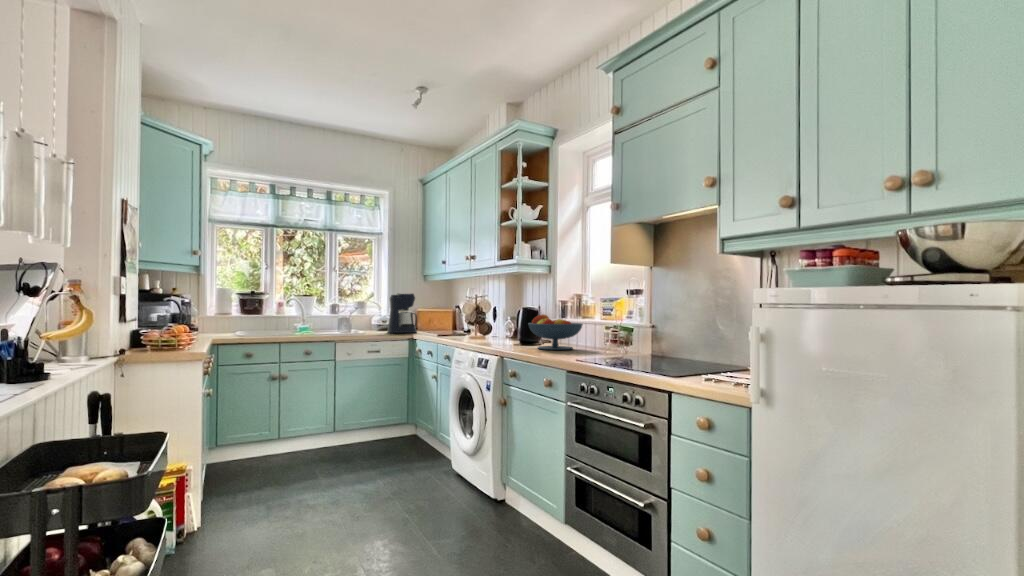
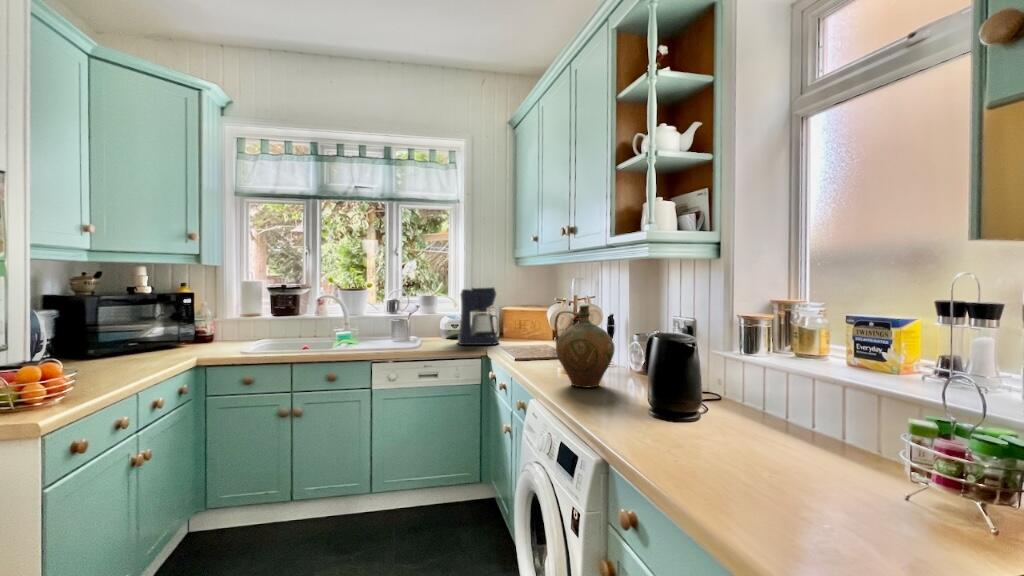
ceramic jug: none [468,298,501,341] -> present [554,305,615,388]
fruit bowl: present [528,314,583,350] -> none [670,362,828,474]

